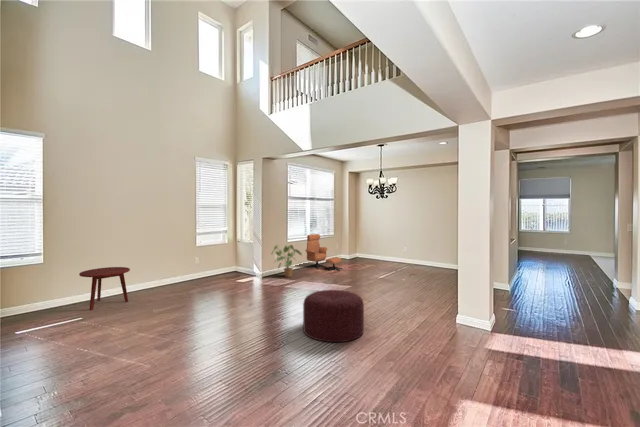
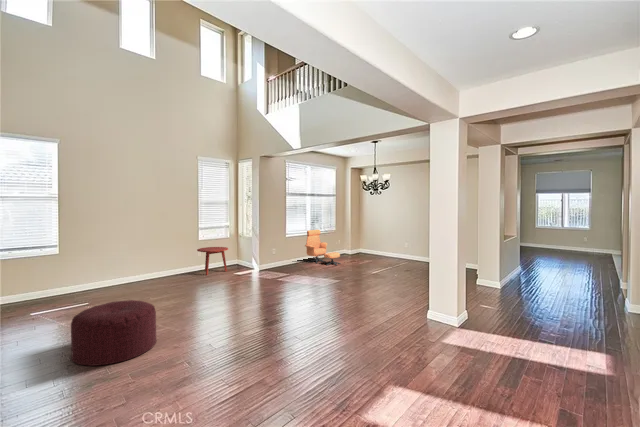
house plant: present [272,245,302,277] -> none [270,239,300,271]
side table: present [79,267,130,310] -> present [197,247,228,275]
ottoman: present [303,290,364,342] -> present [71,300,156,366]

